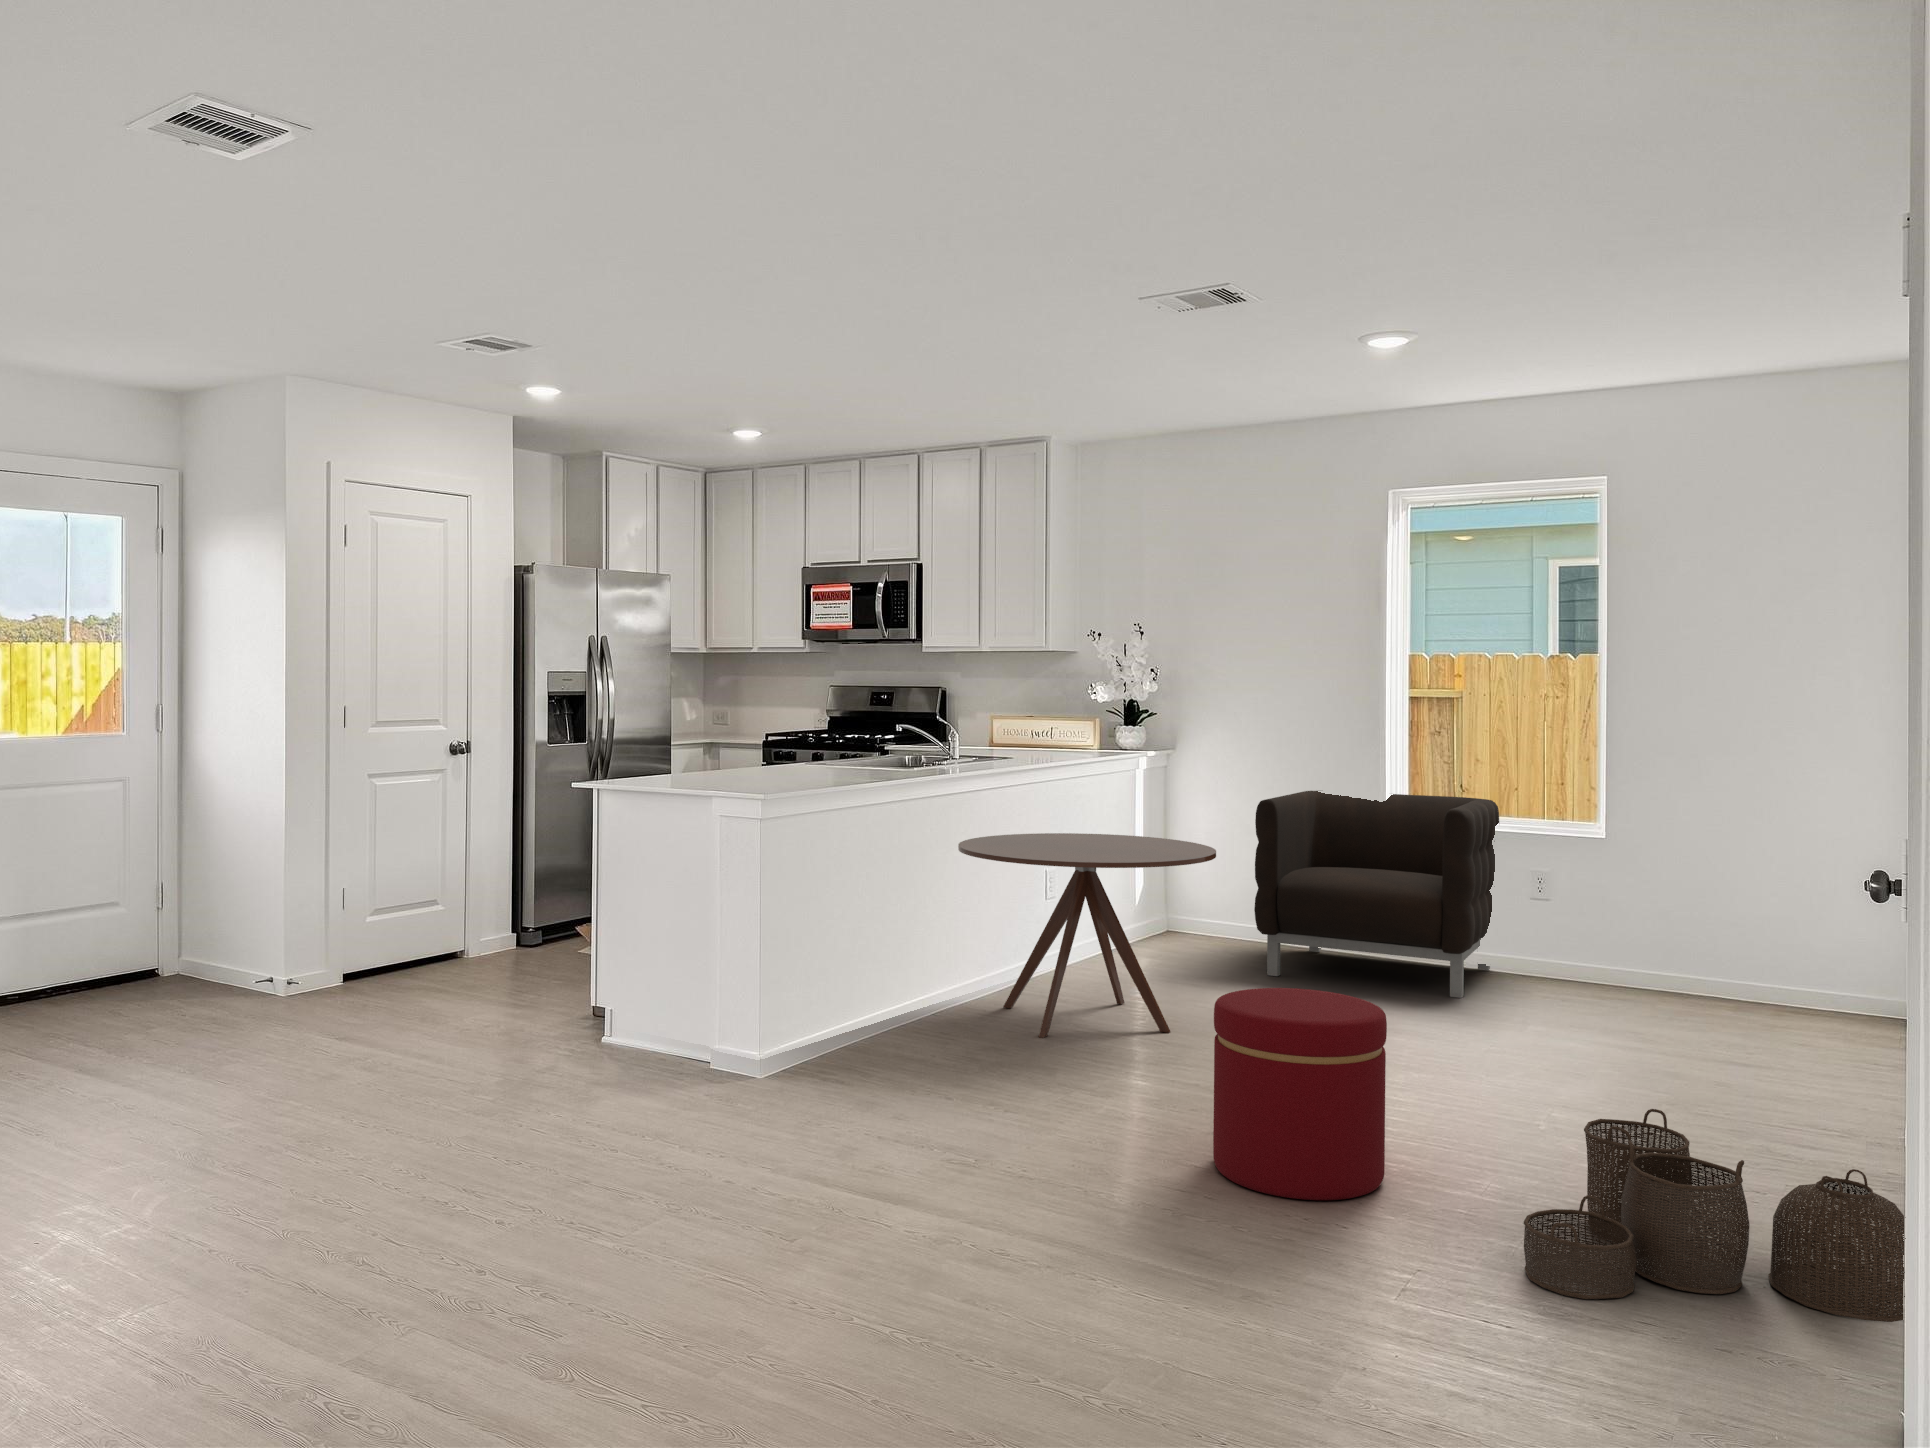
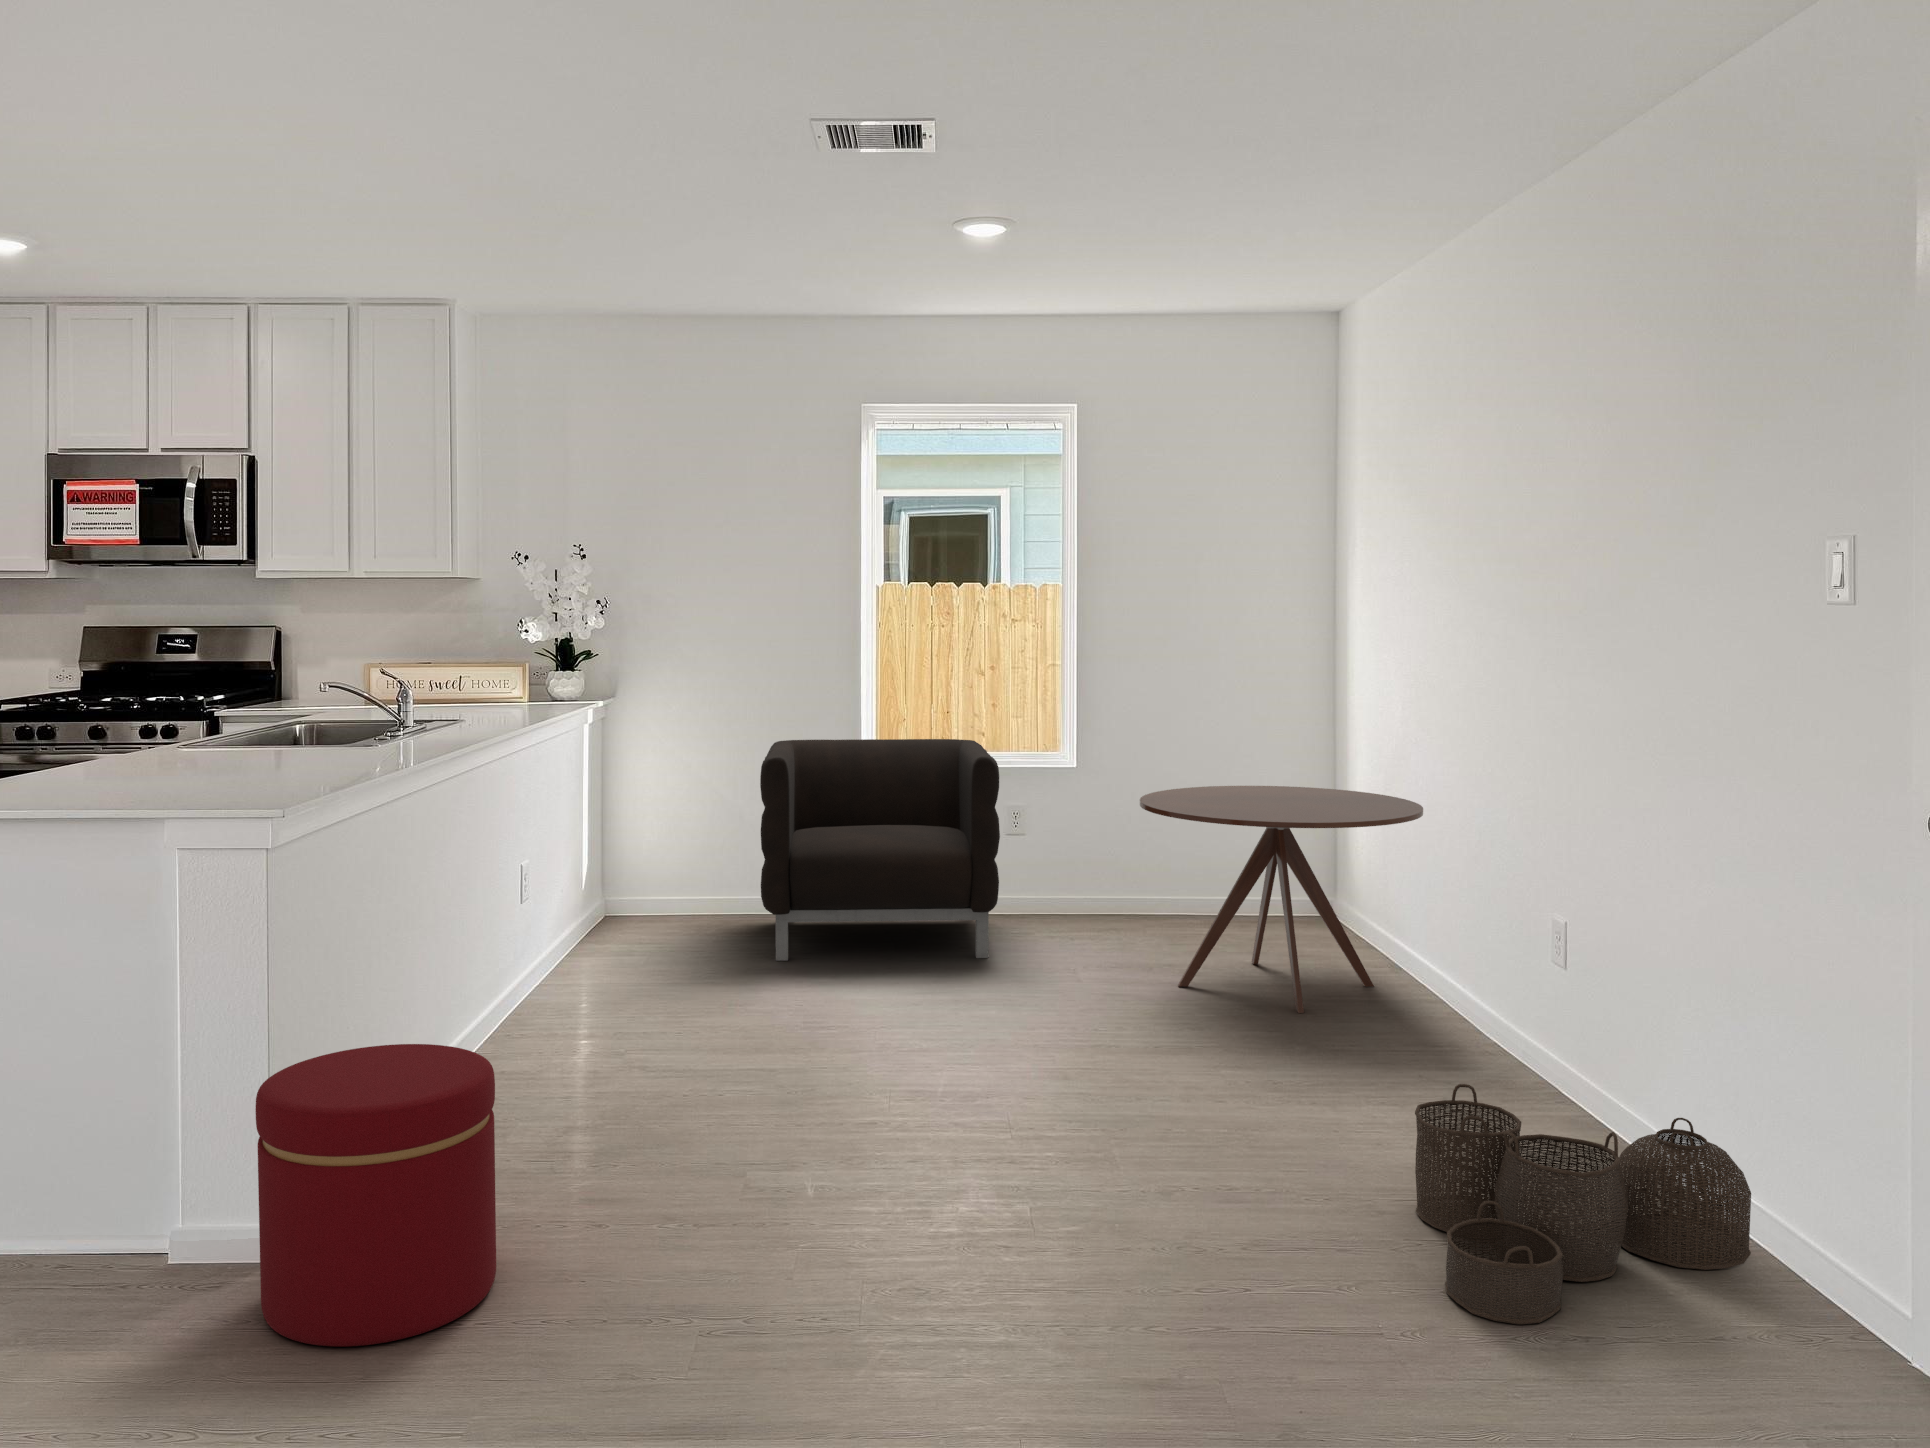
round table: present [958,833,1216,1038] -> present [1140,786,1423,1013]
ottoman: present [1213,988,1387,1200] -> present [255,1044,496,1347]

